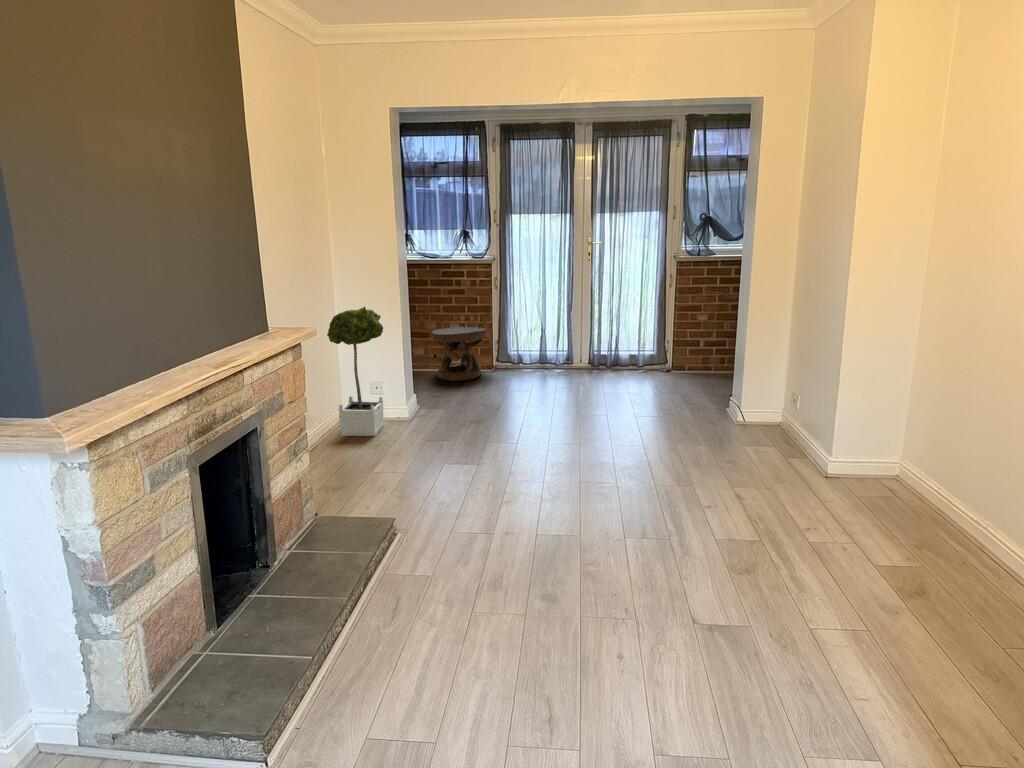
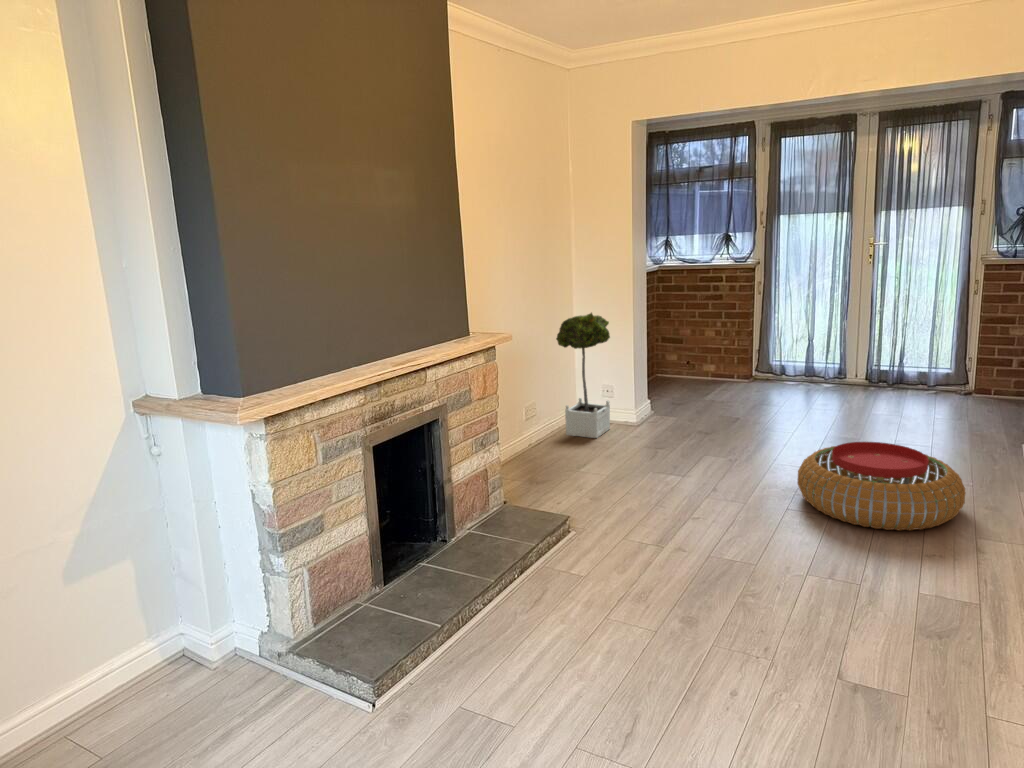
side table: present [432,327,486,381] -> none [682,334,741,390]
pouf: none [581,414,710,487] -> present [797,442,966,531]

